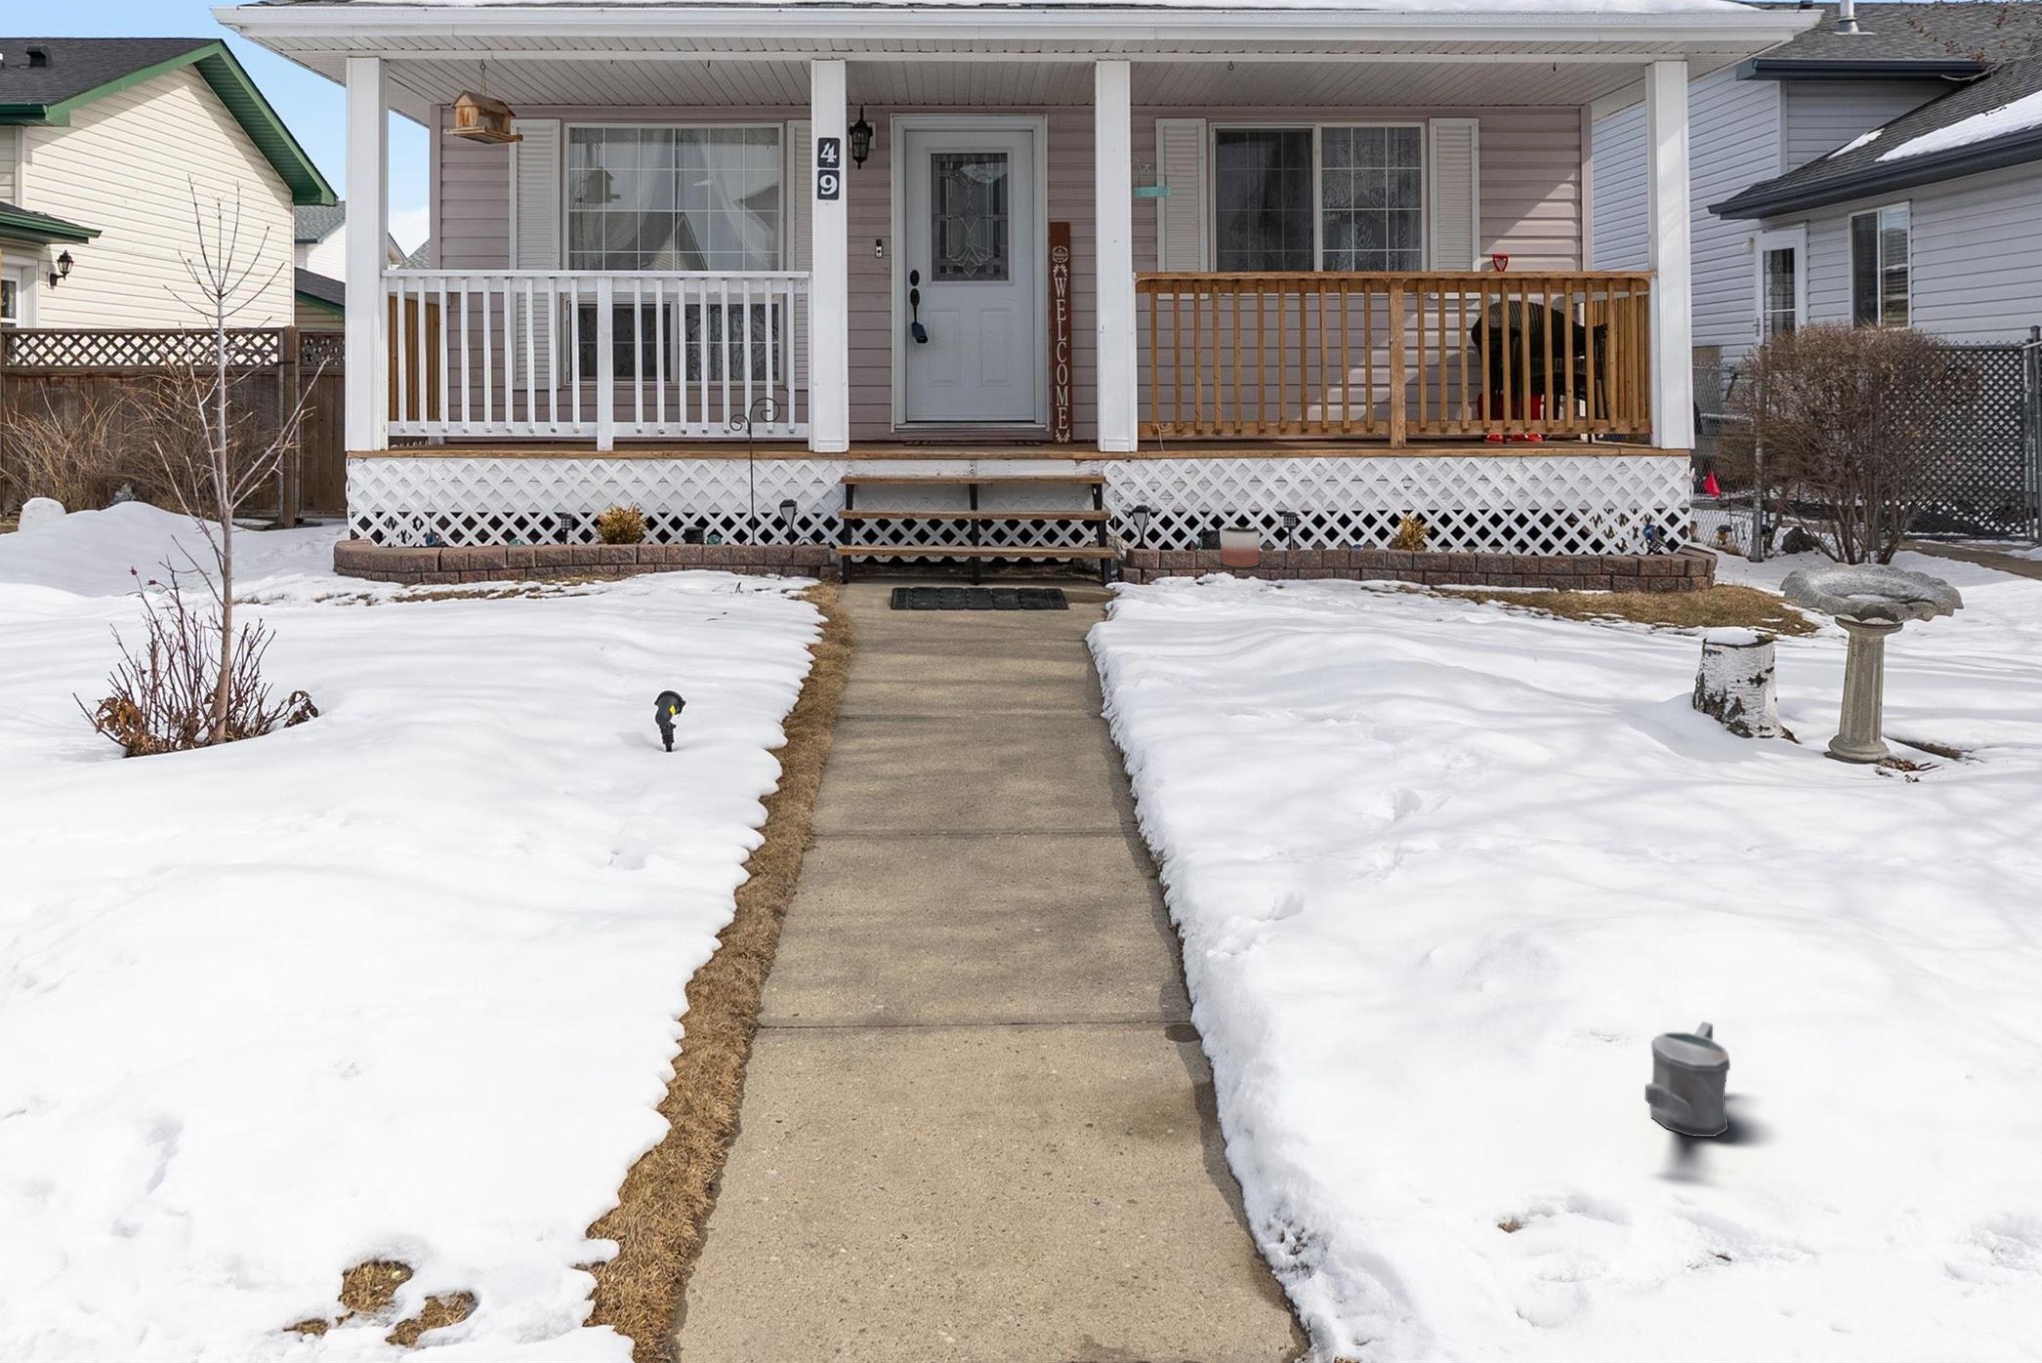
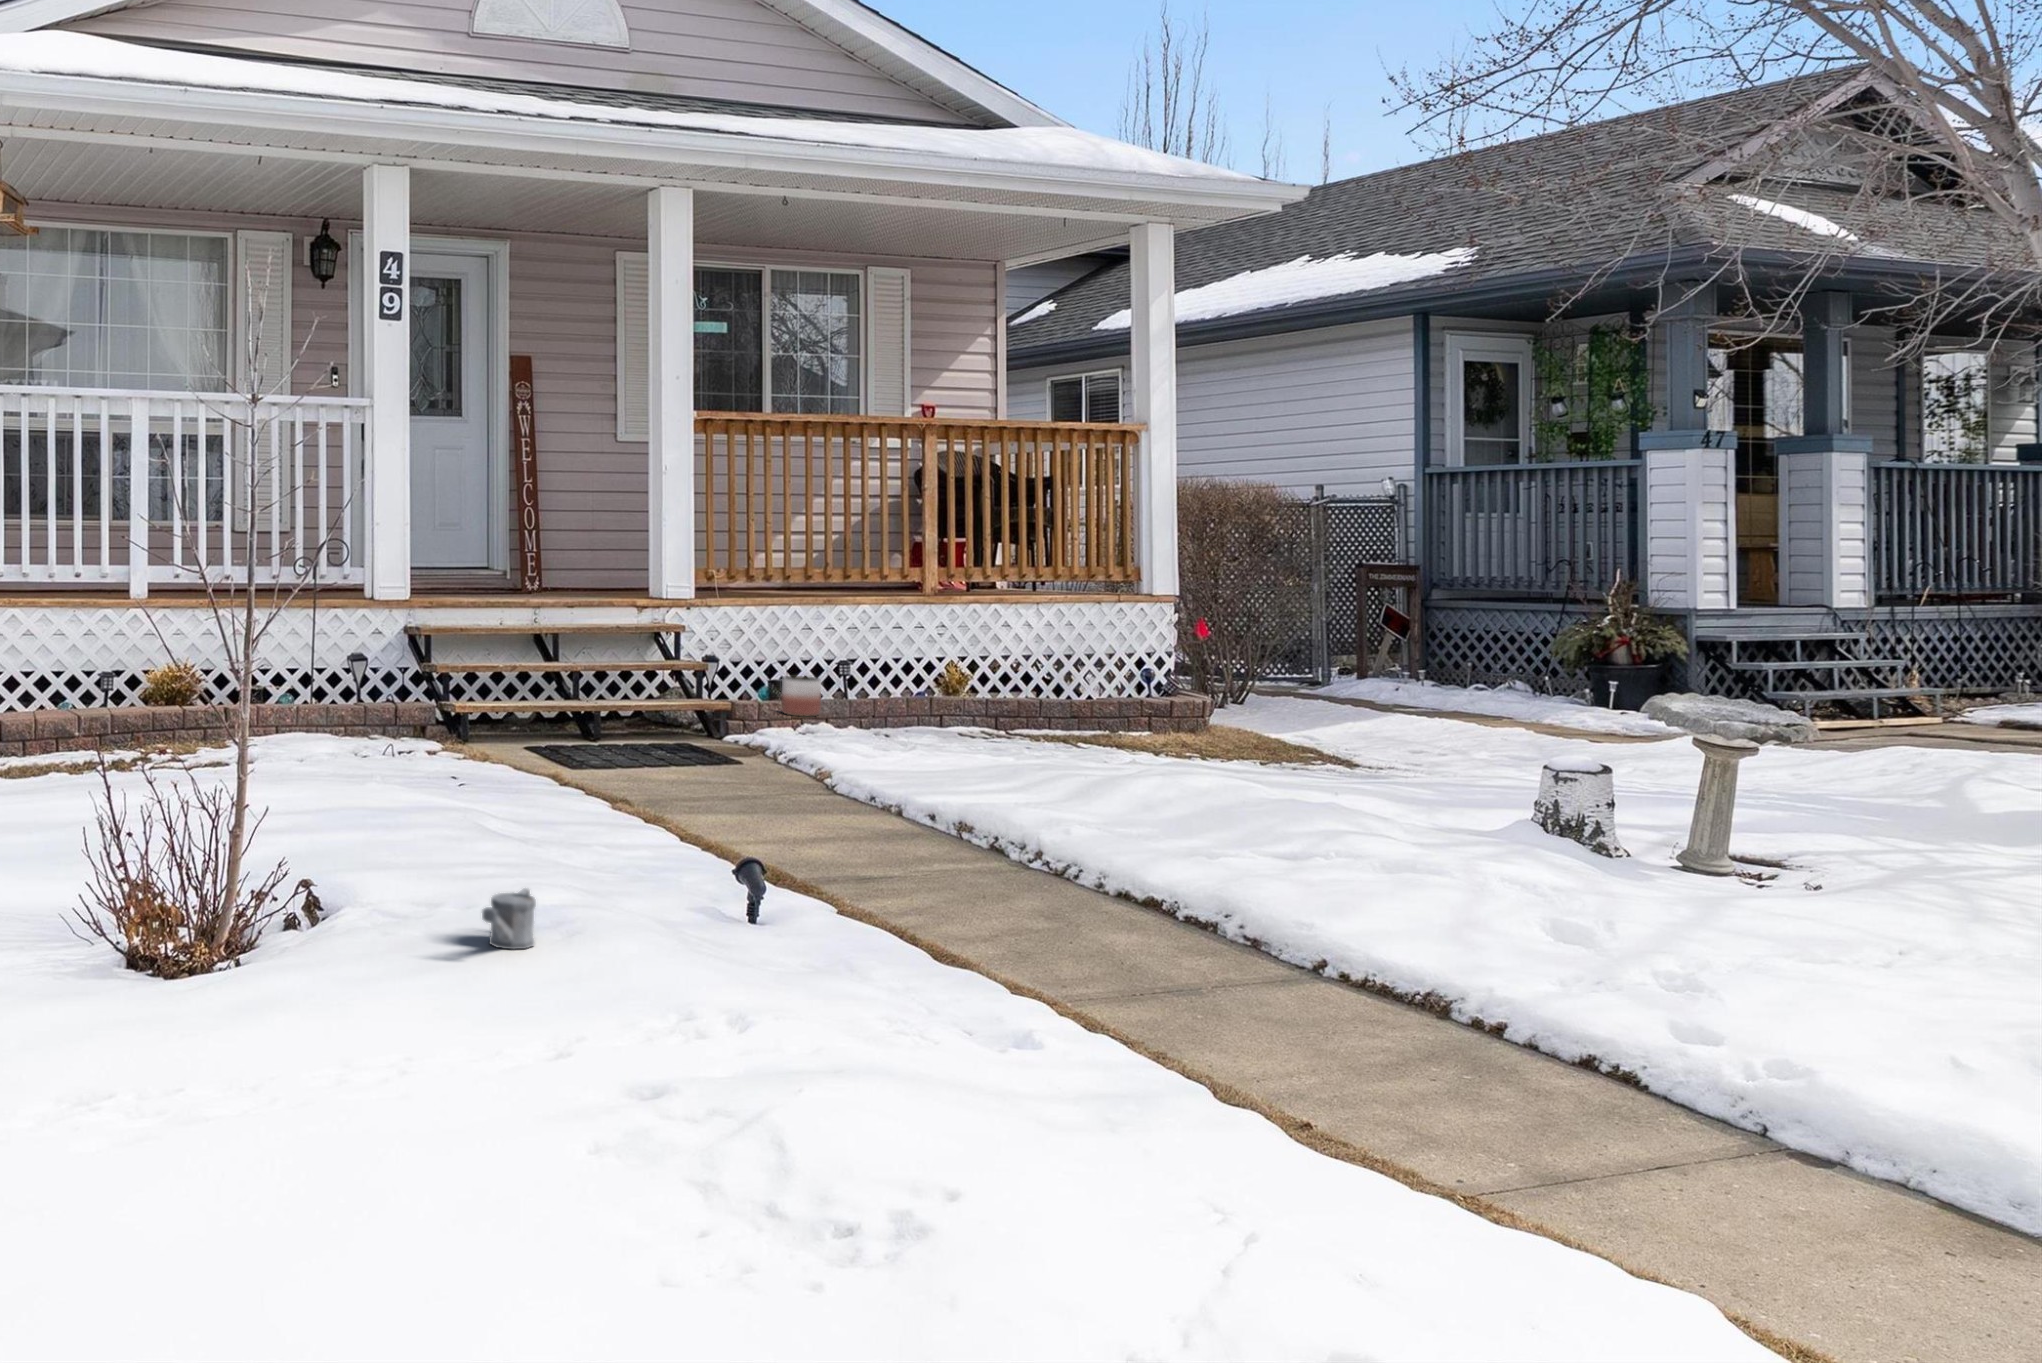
watering can: present [1645,1022,1730,1137] -> present [482,888,536,949]

